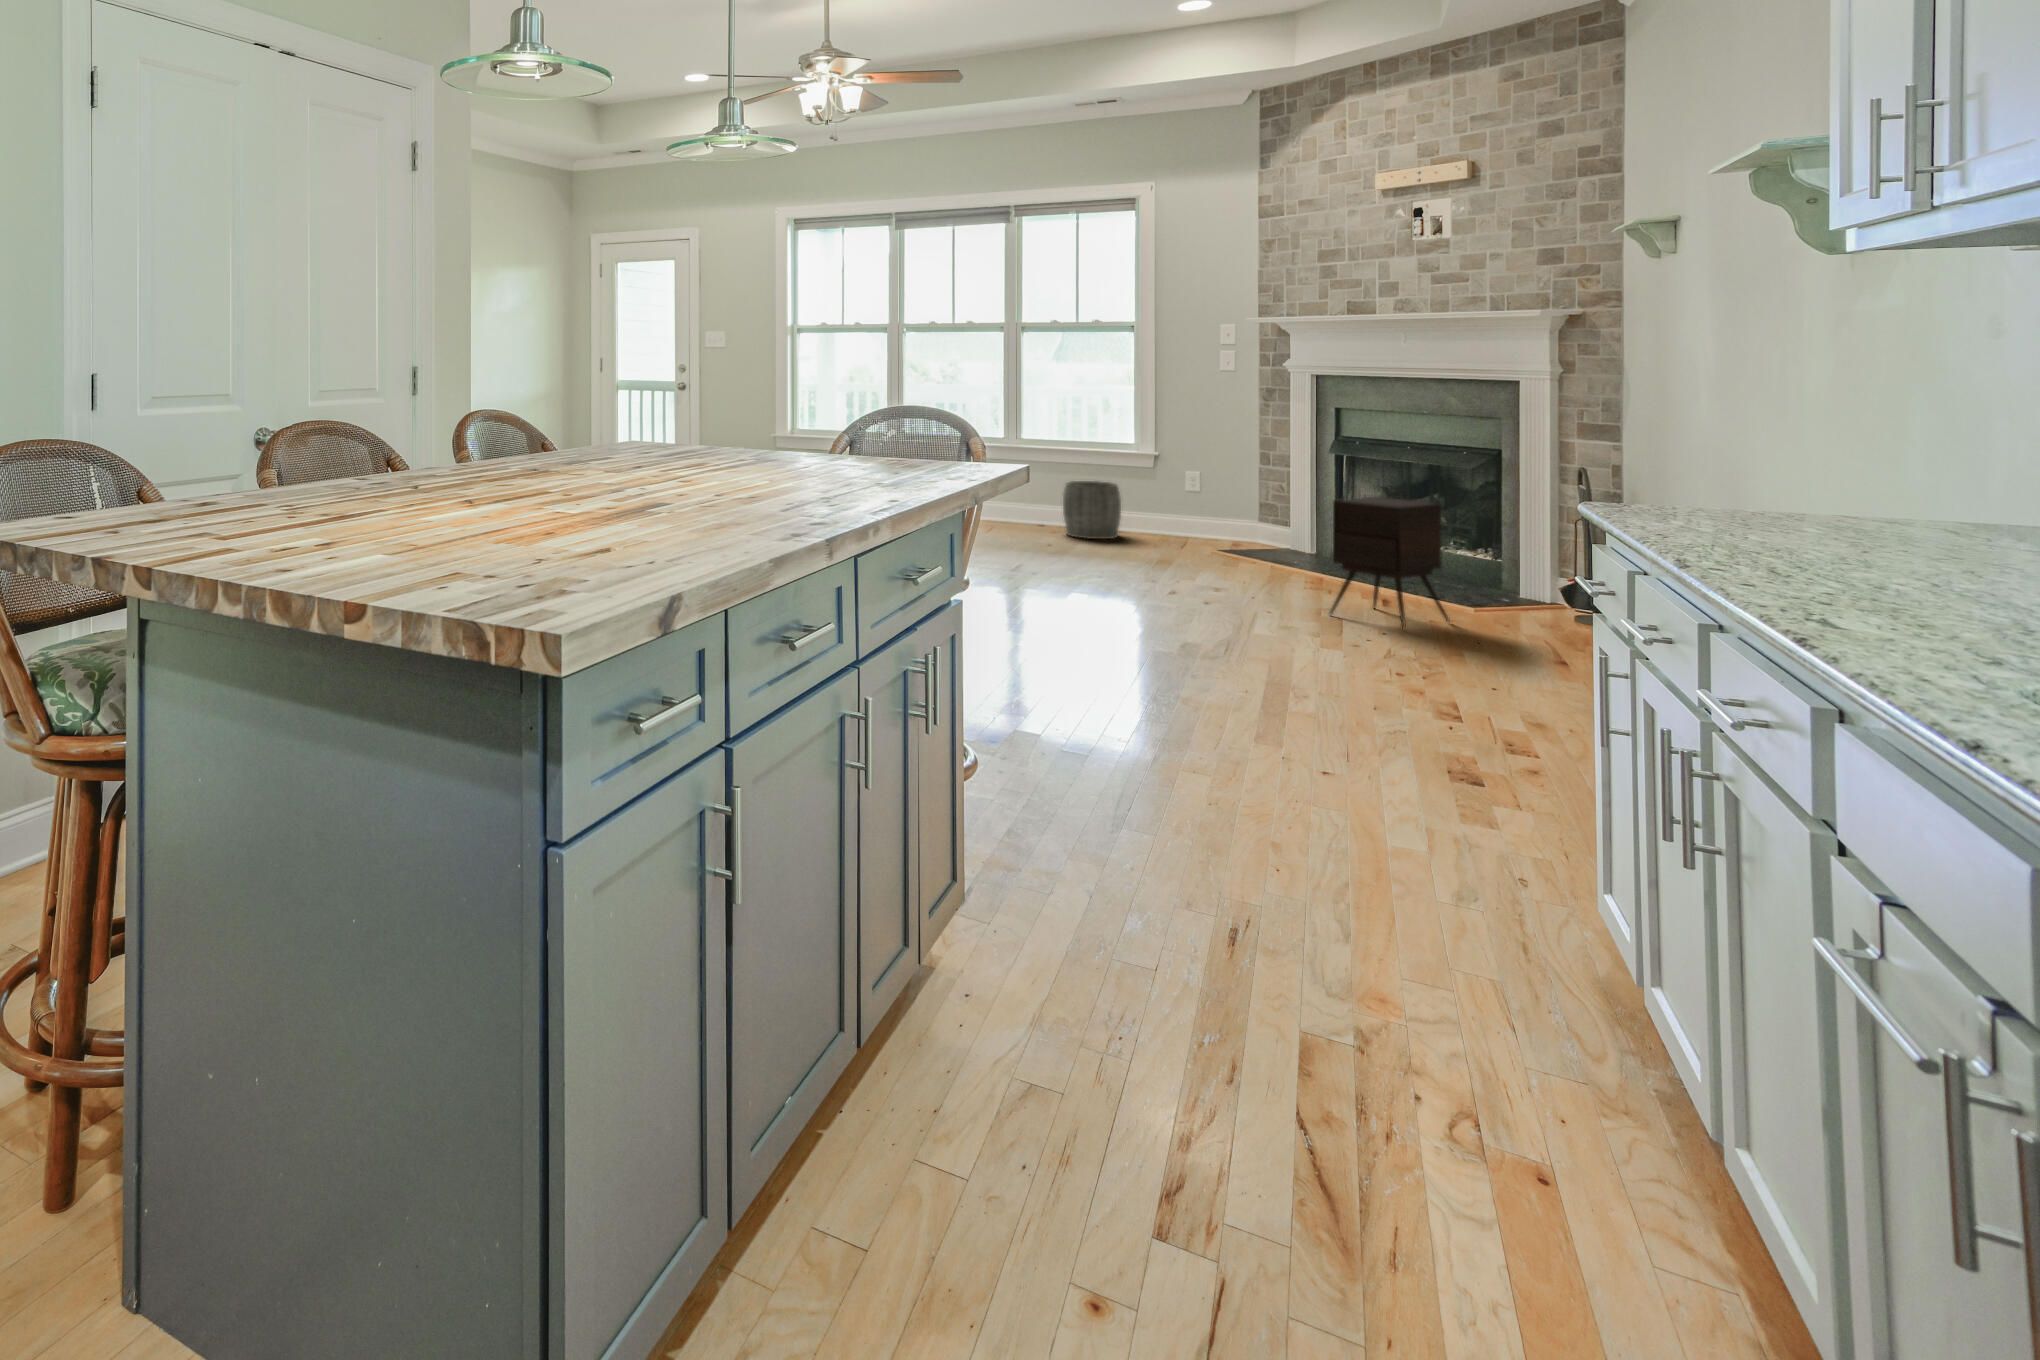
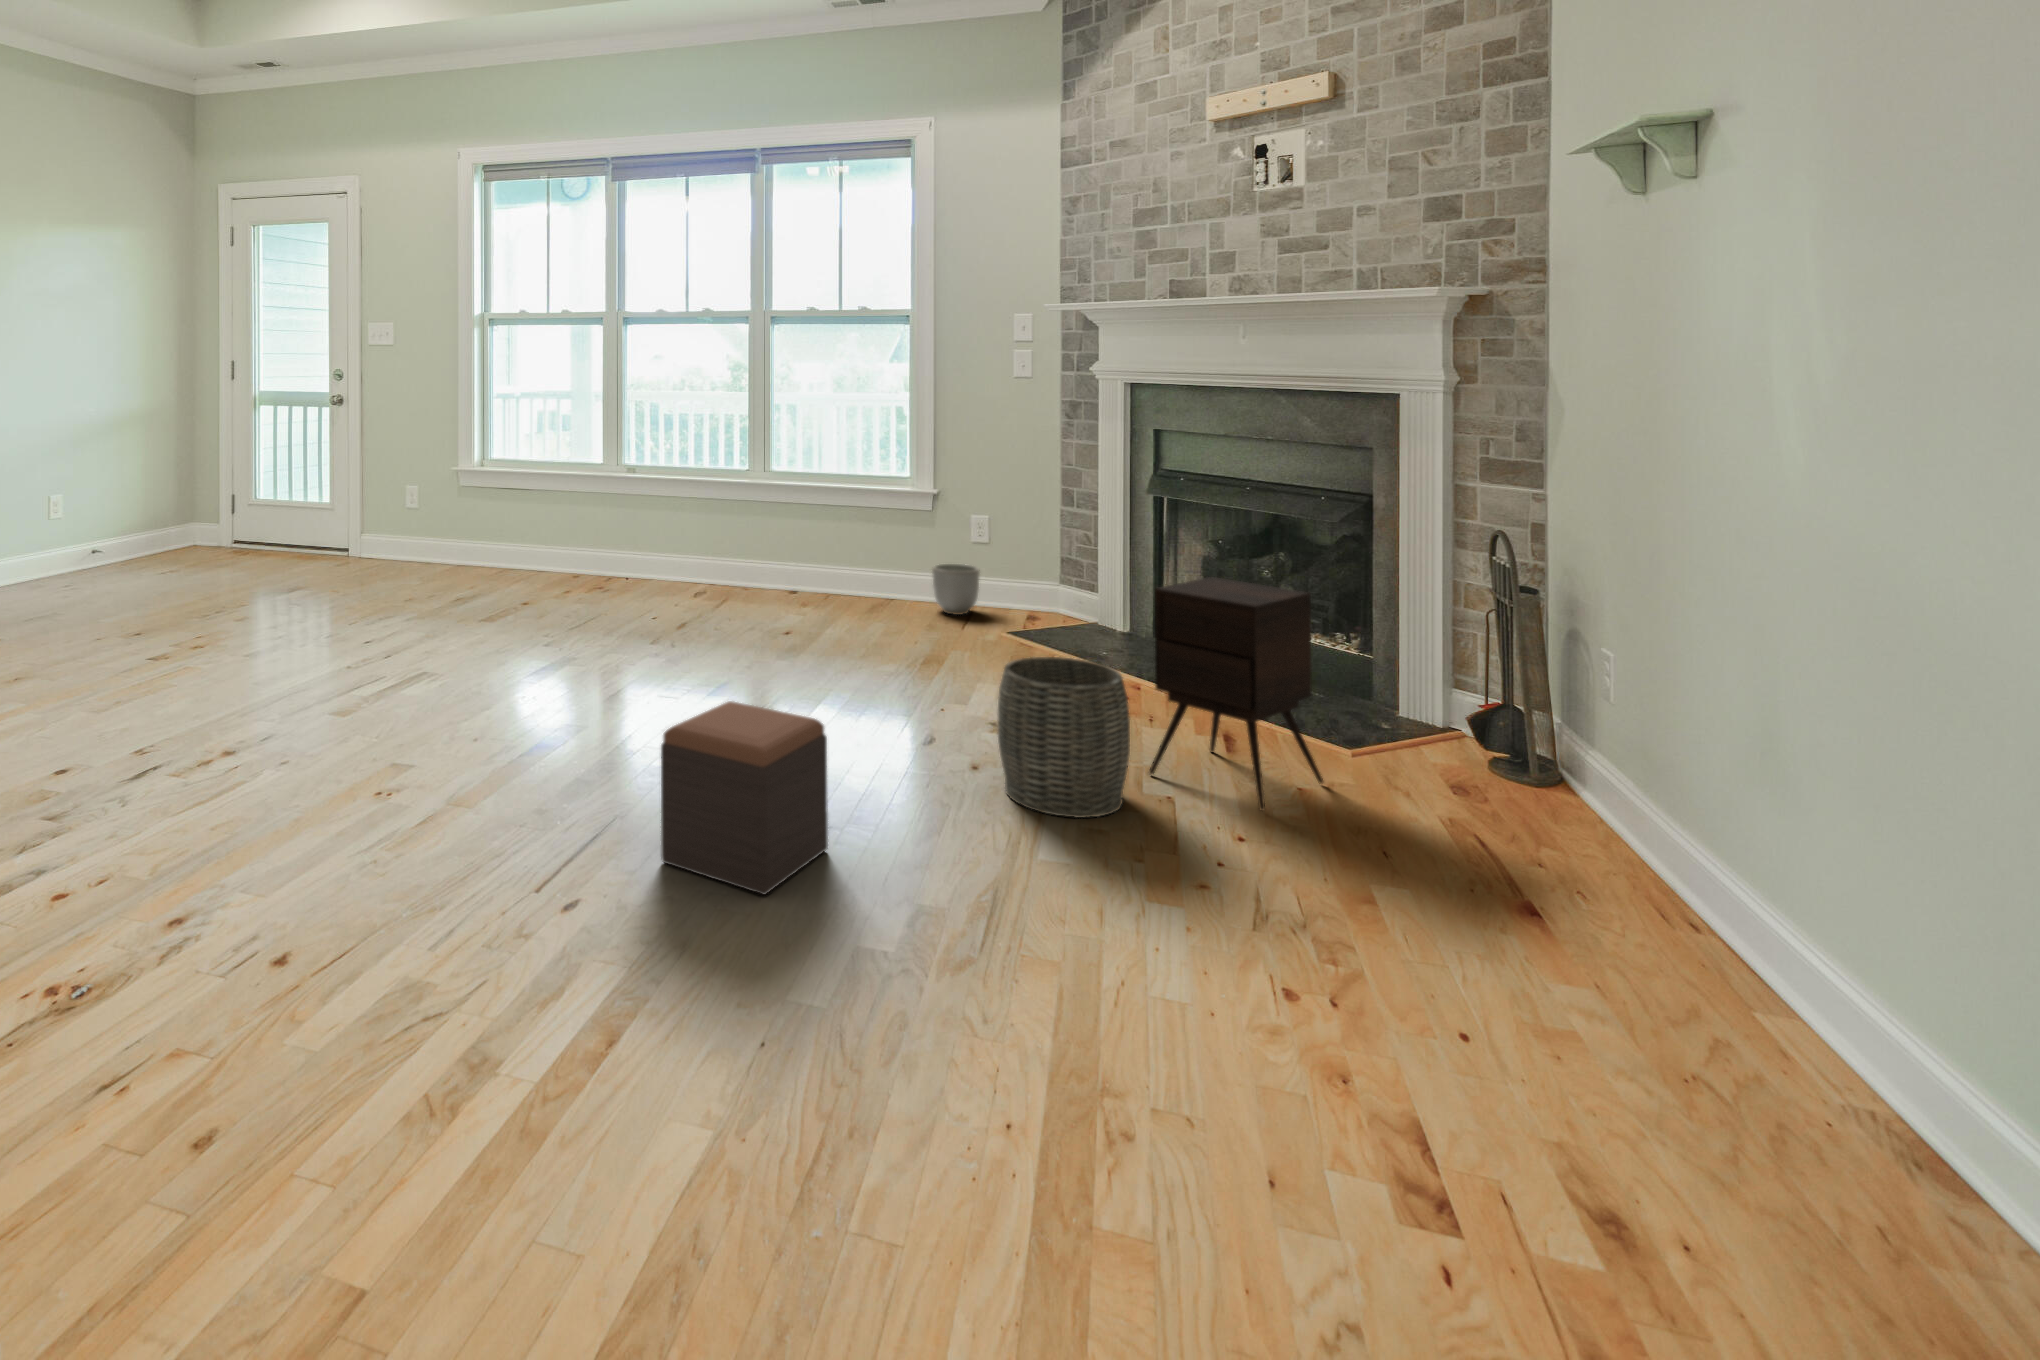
woven basket: present [1063,481,1121,539] -> present [998,657,1130,818]
planter: none [1157,508,1195,543] -> present [932,564,980,615]
footstool: none [1032,552,1128,643] -> present [661,701,828,895]

